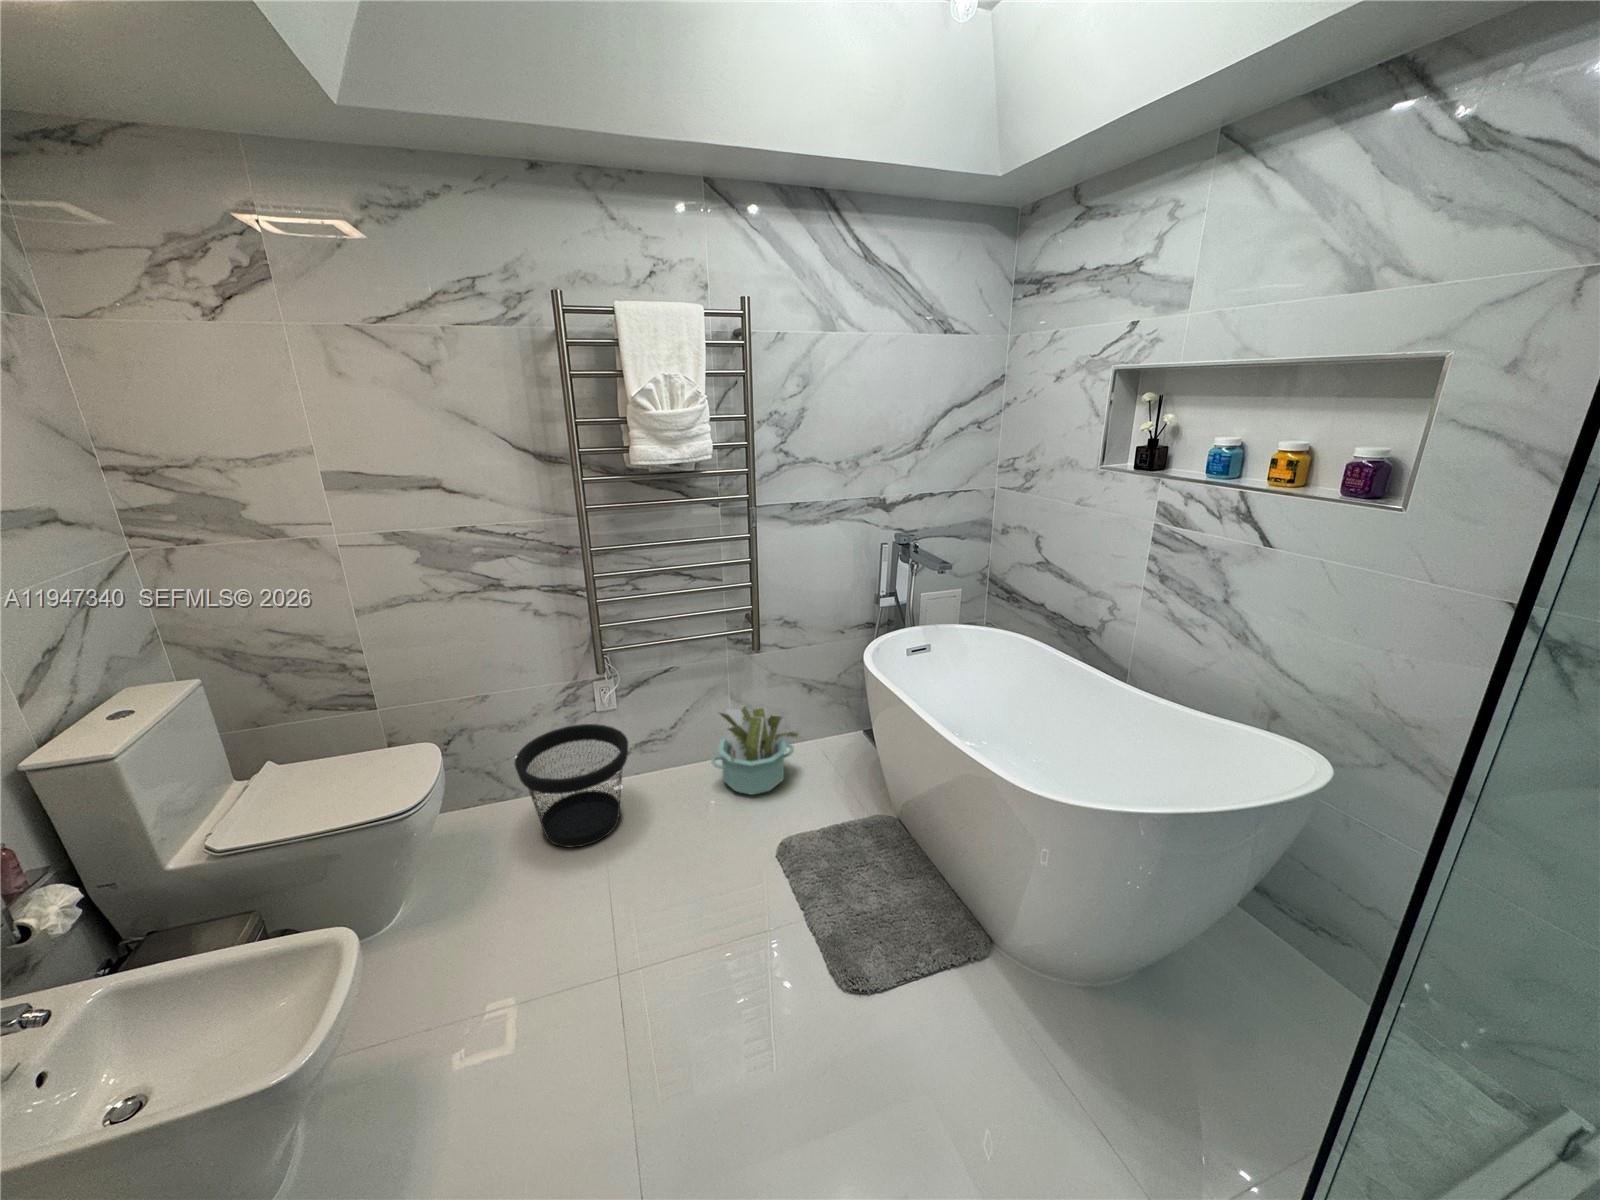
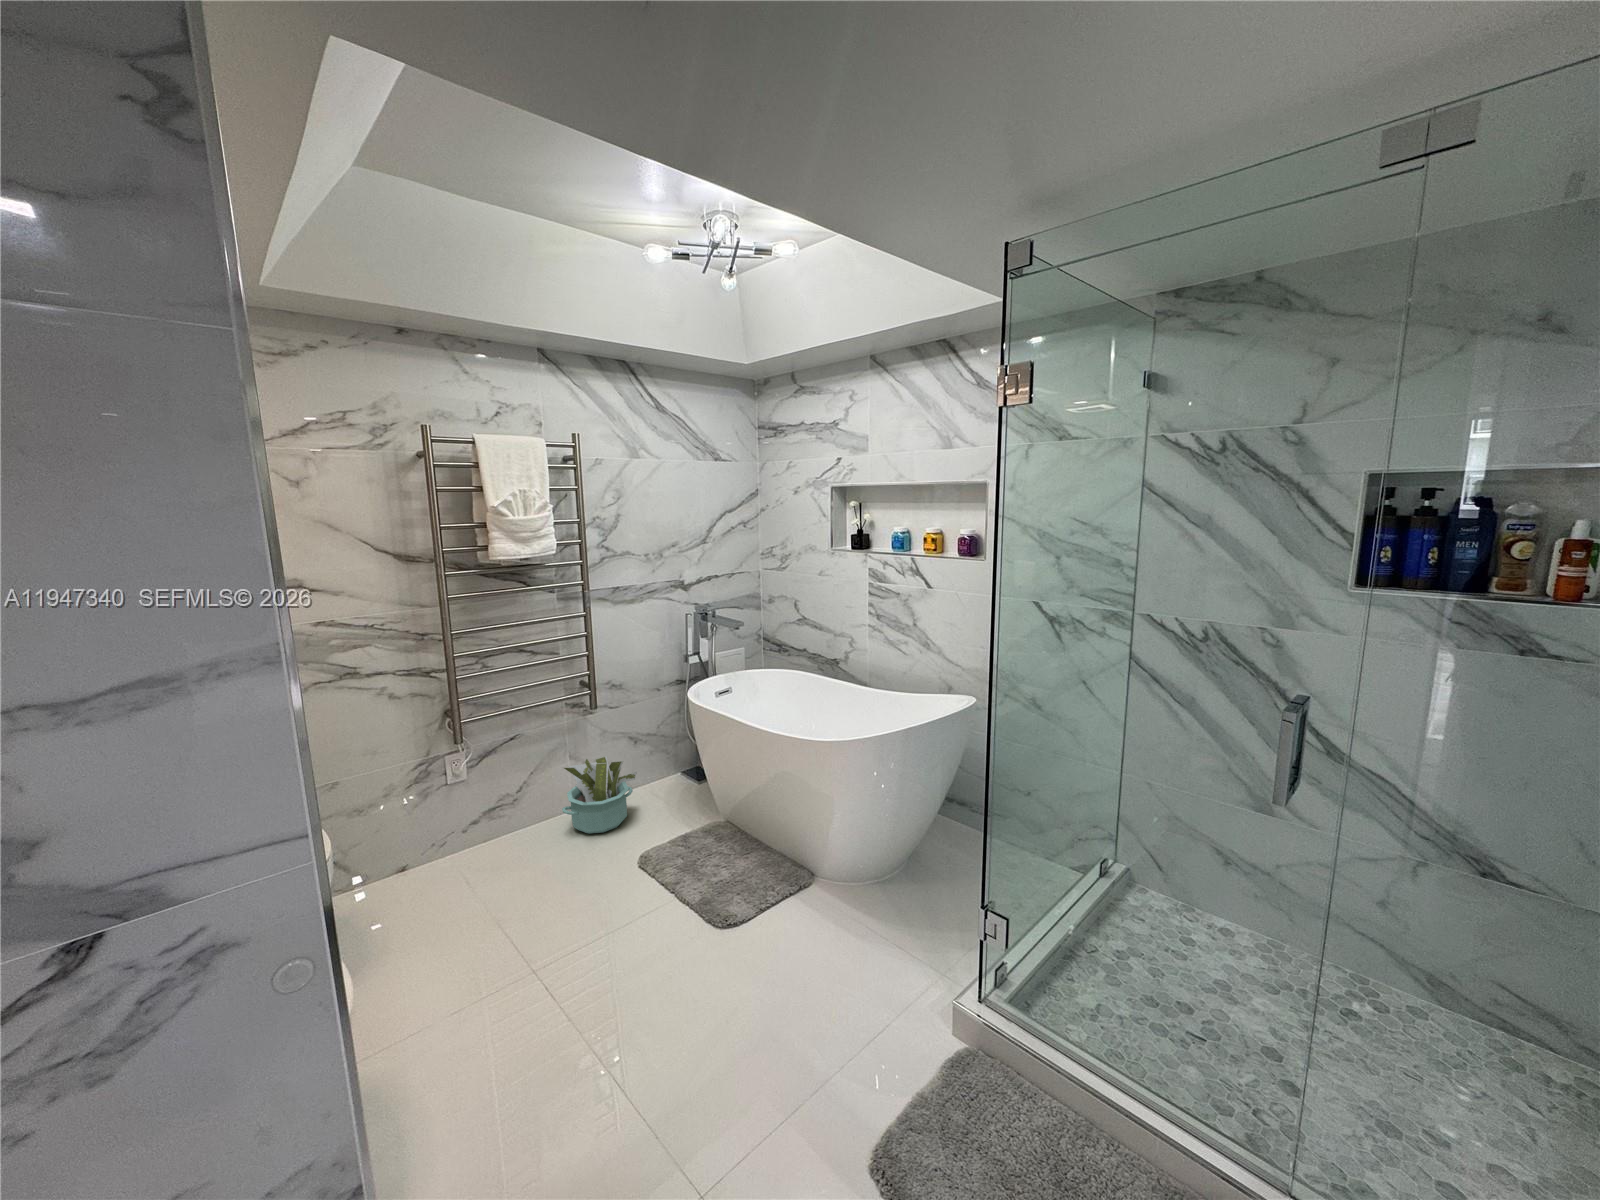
wastebasket: present [514,724,628,848] -> none [382,793,494,908]

